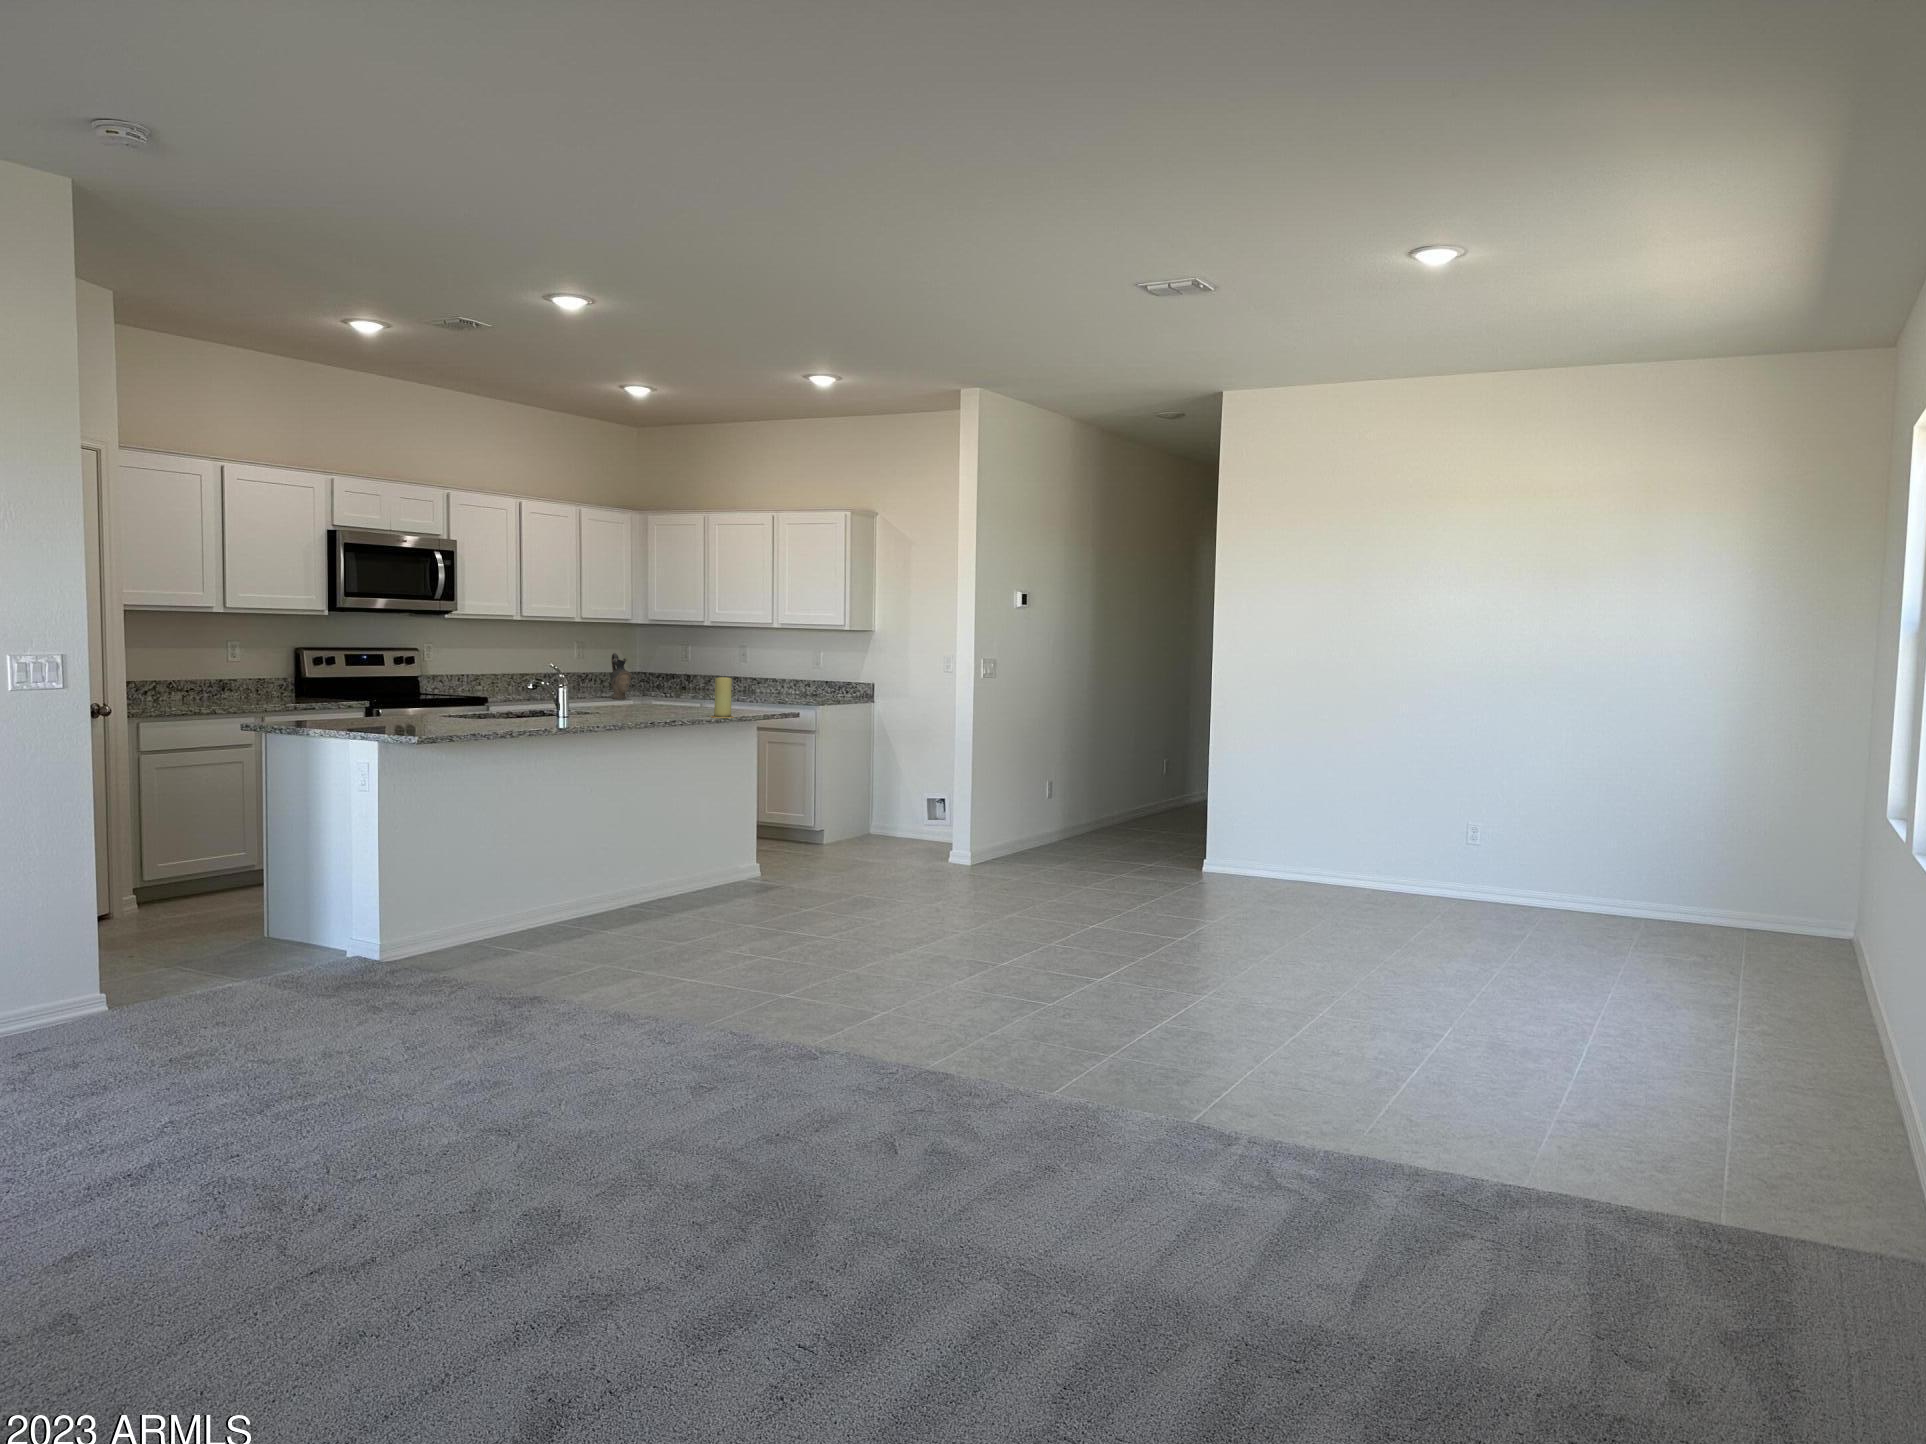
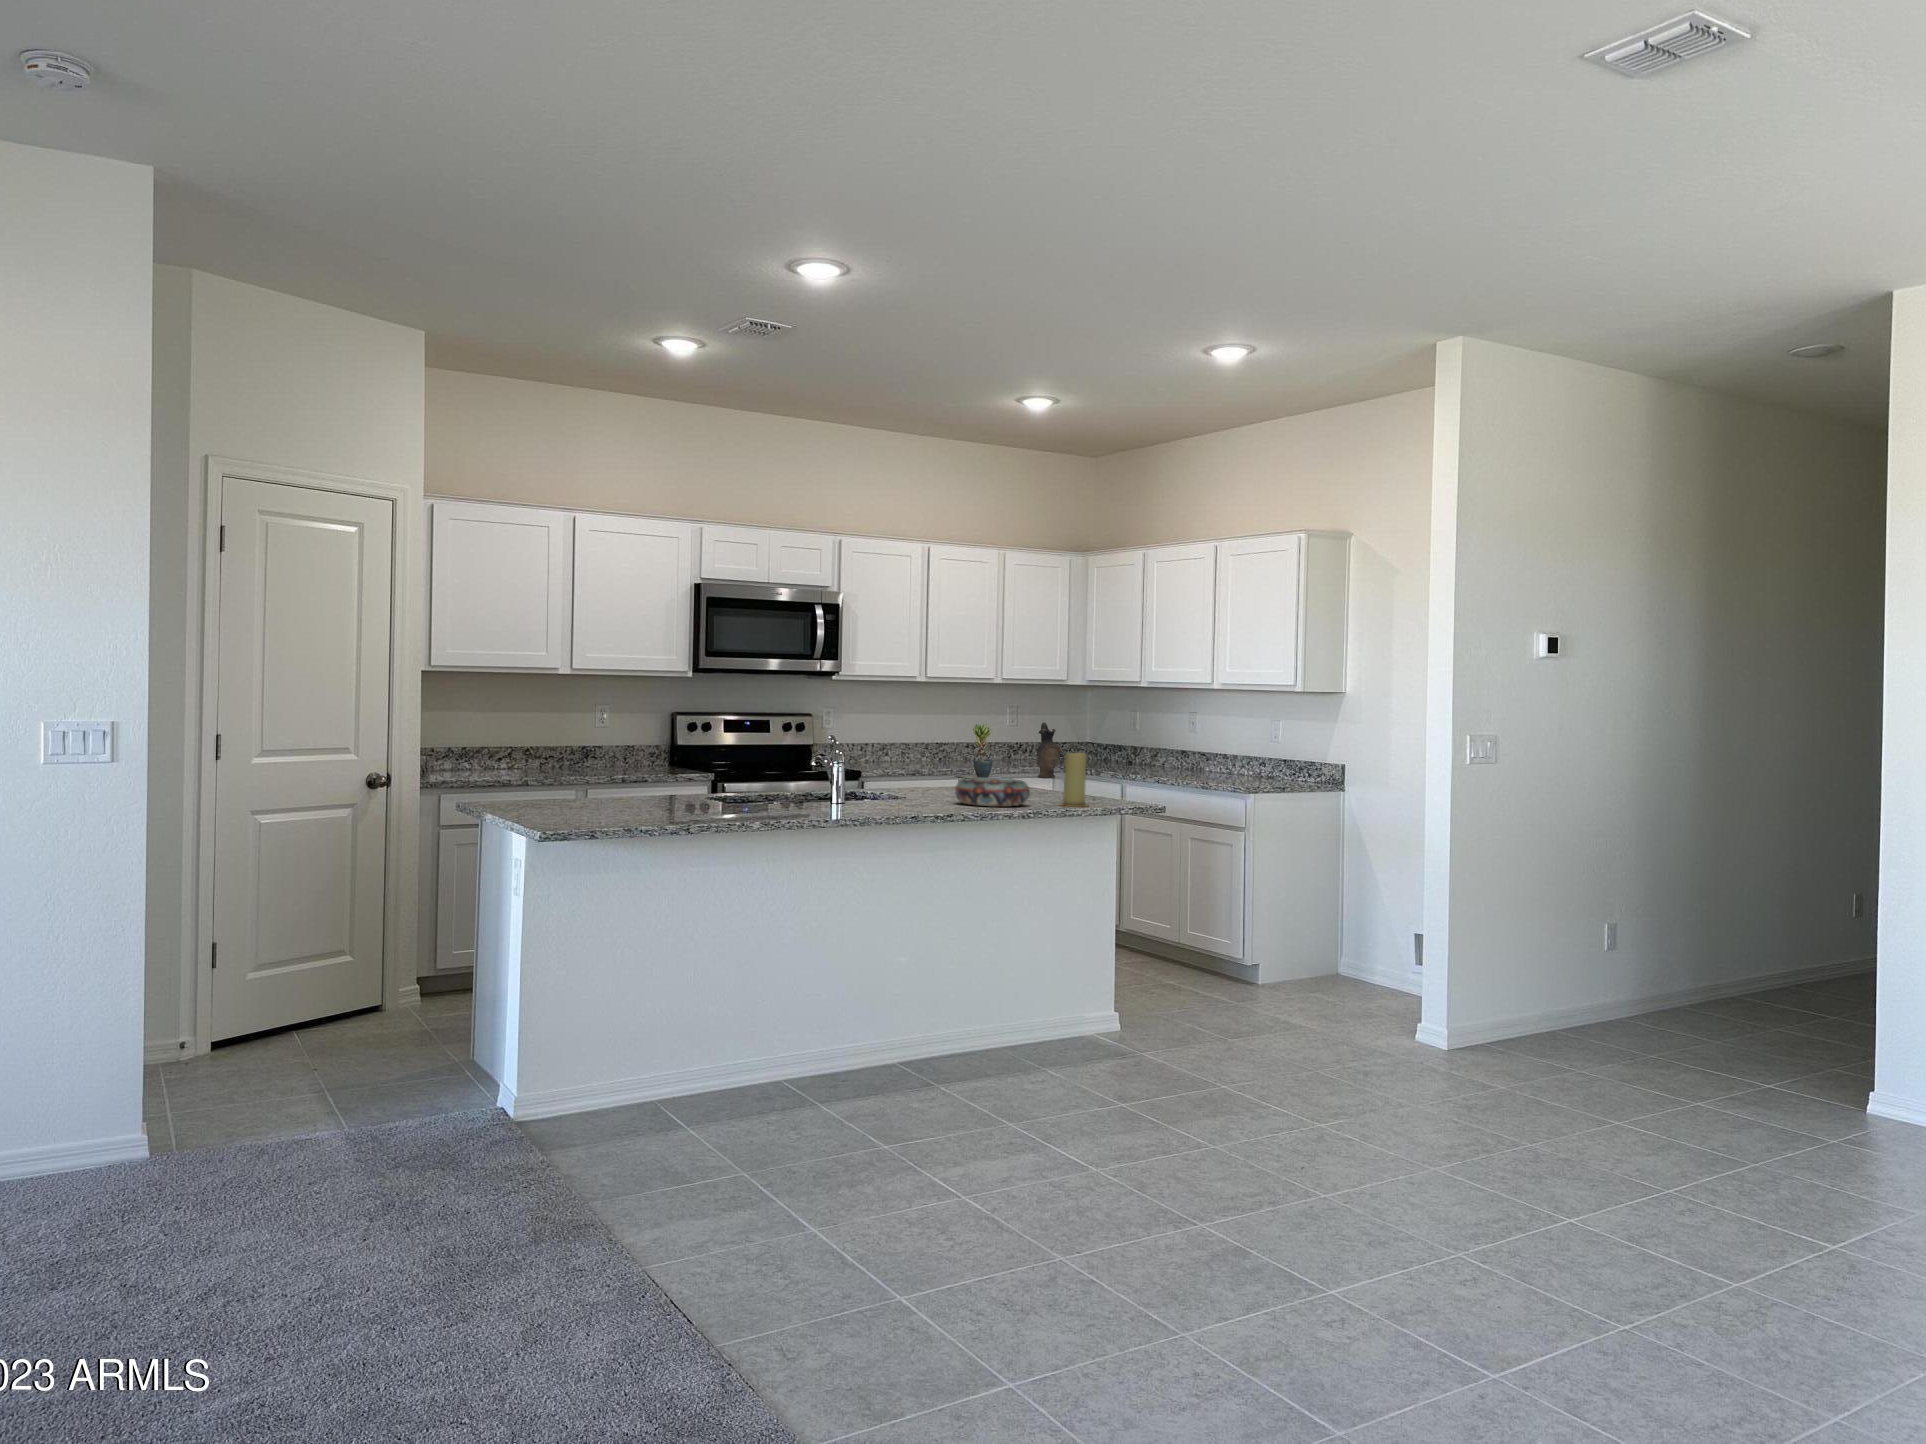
potted plant: none [543,654,602,702] -> present [956,724,1012,779]
decorative bowl: none [636,698,696,719] -> present [955,778,1030,807]

